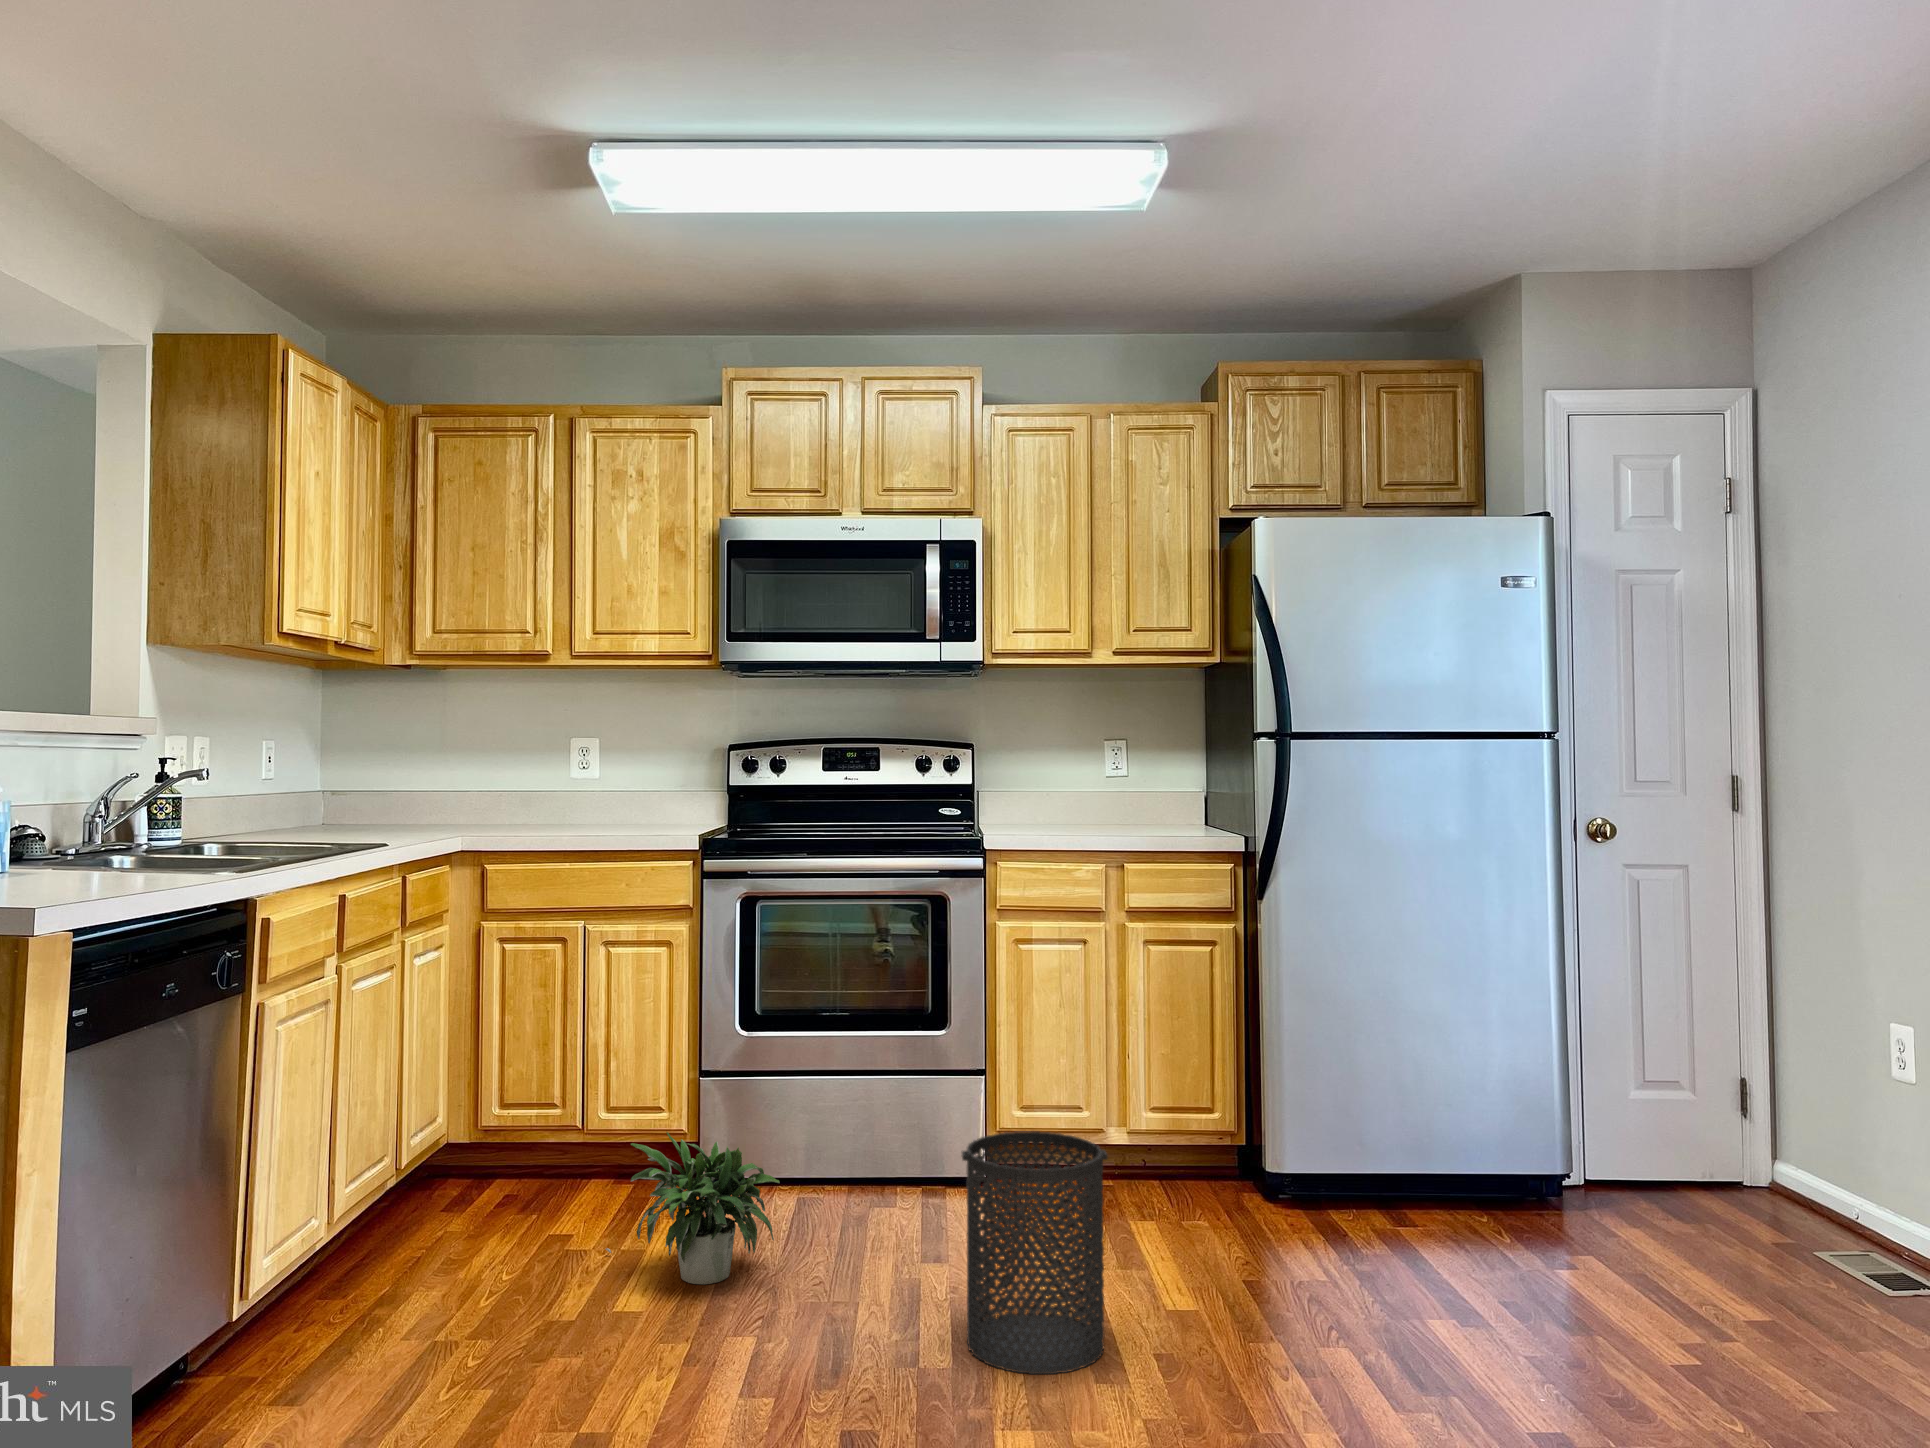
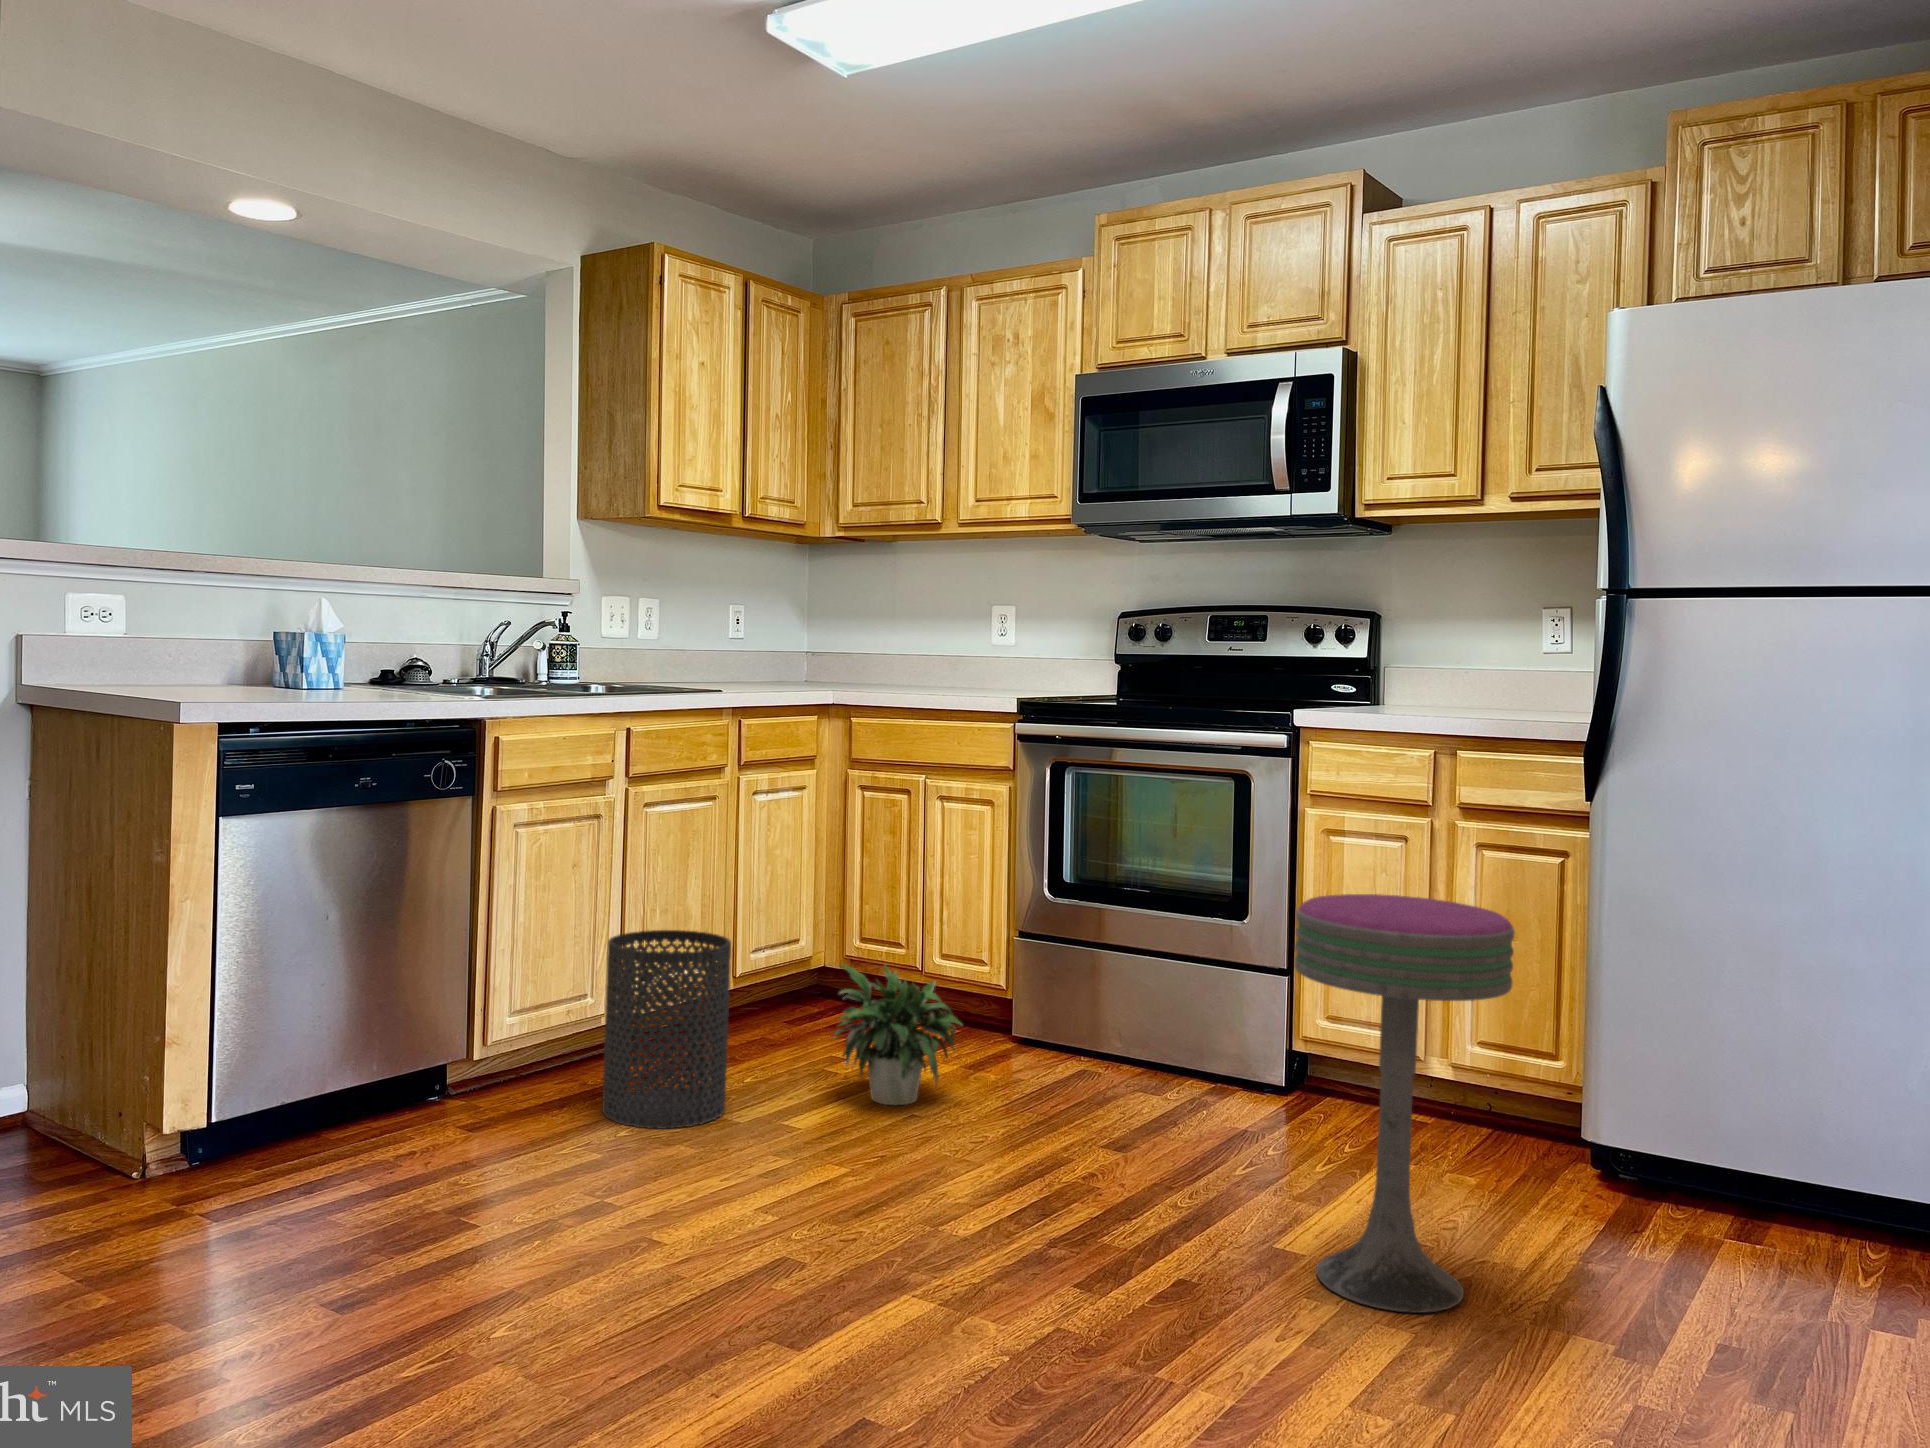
bar stool: none [1209,998,1384,1349] -> present [1295,894,1515,1313]
trash can: present [962,1131,1108,1374] -> present [602,930,731,1129]

